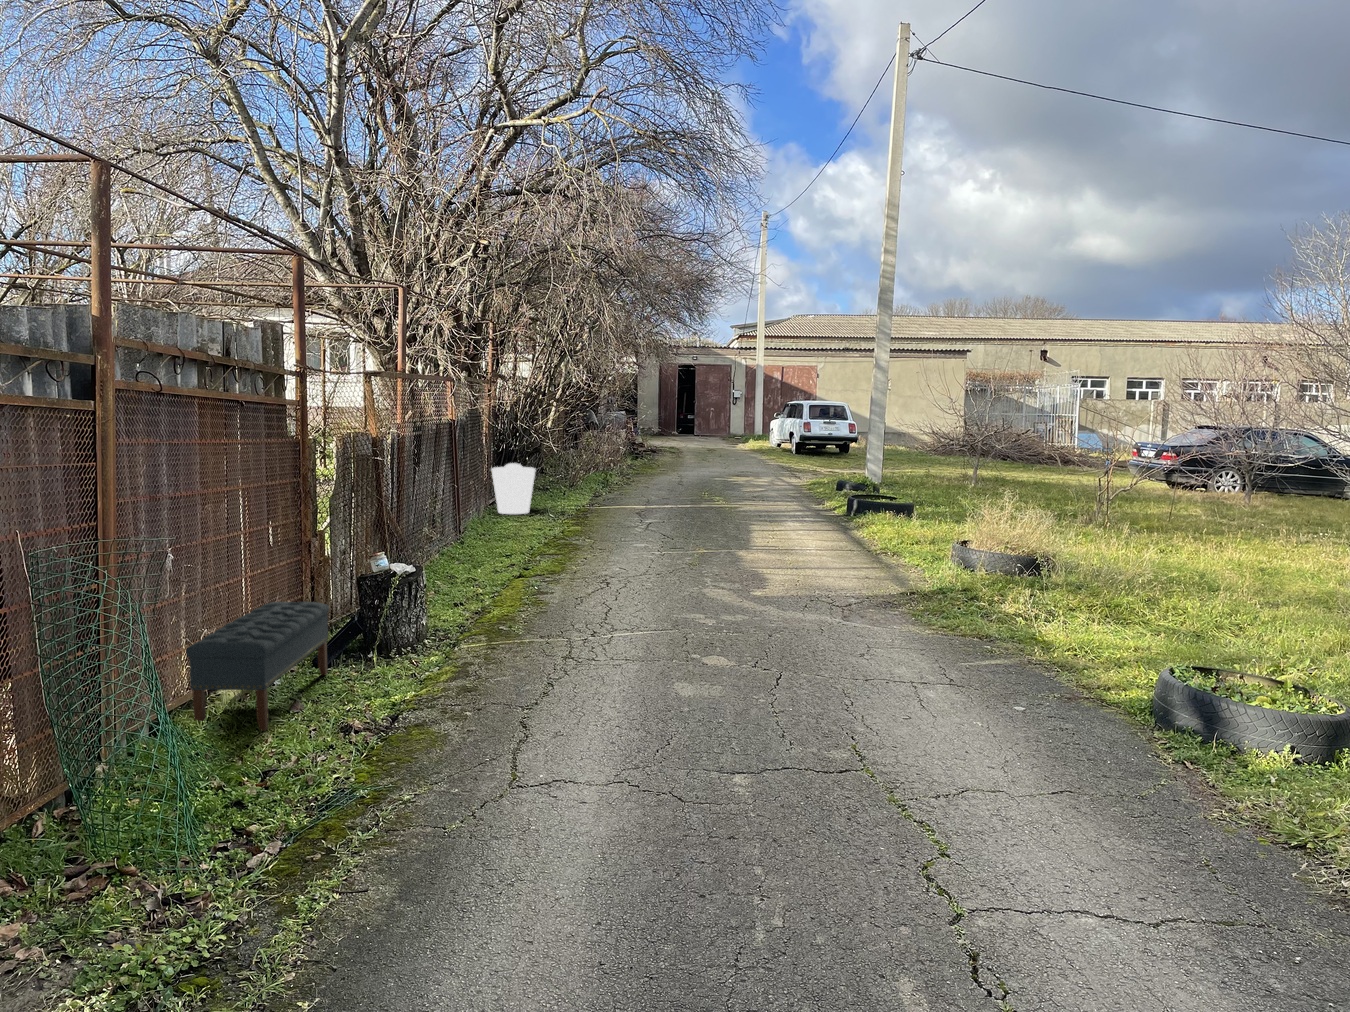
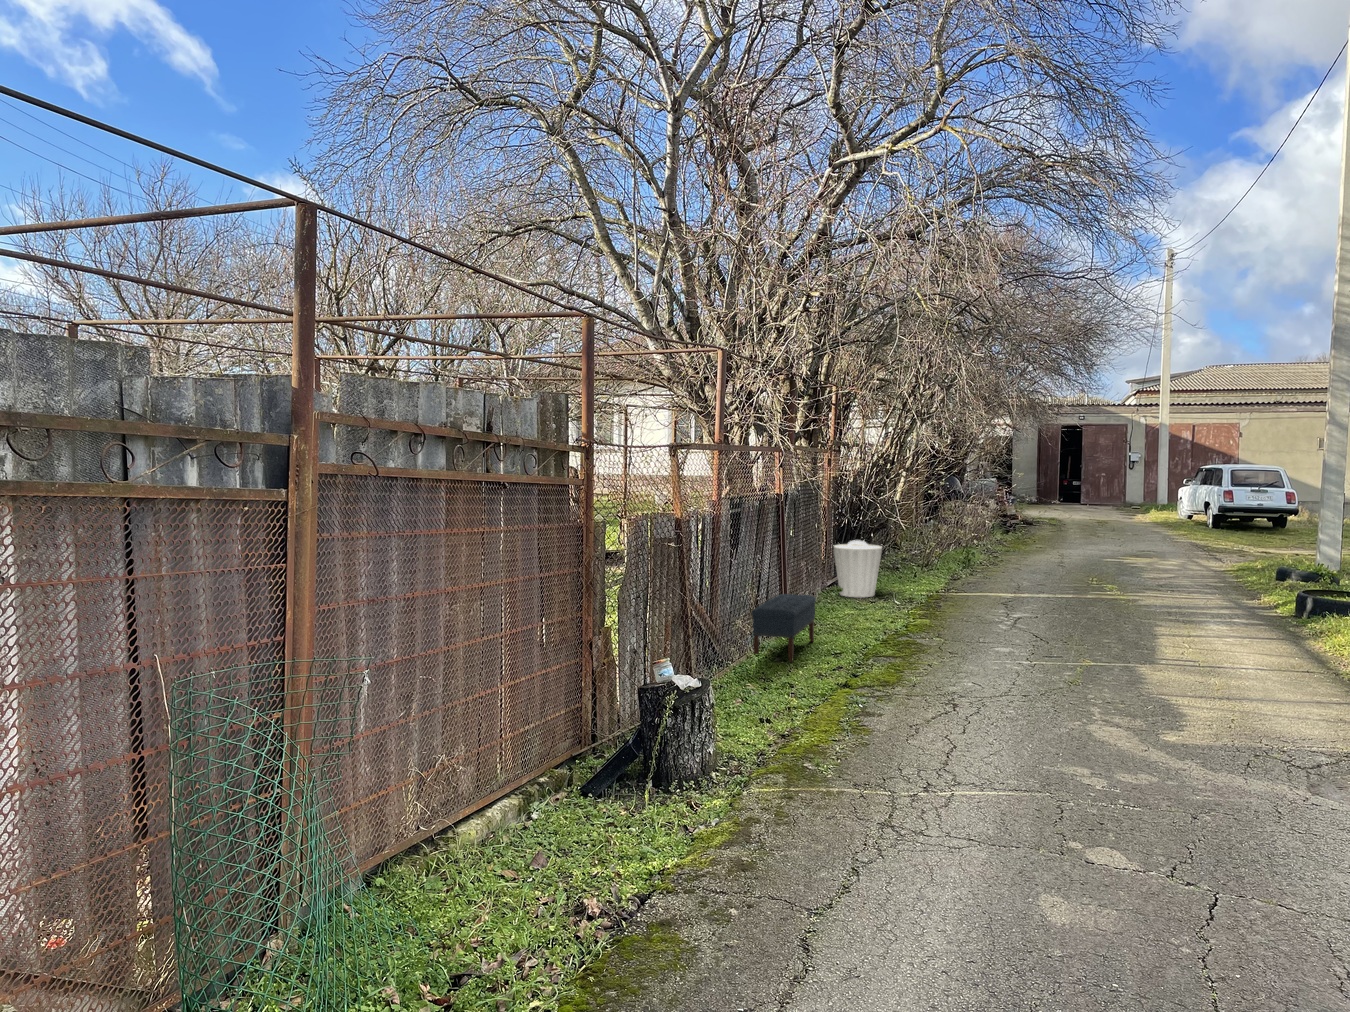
bench: present [186,602,329,731] -> present [752,594,816,662]

